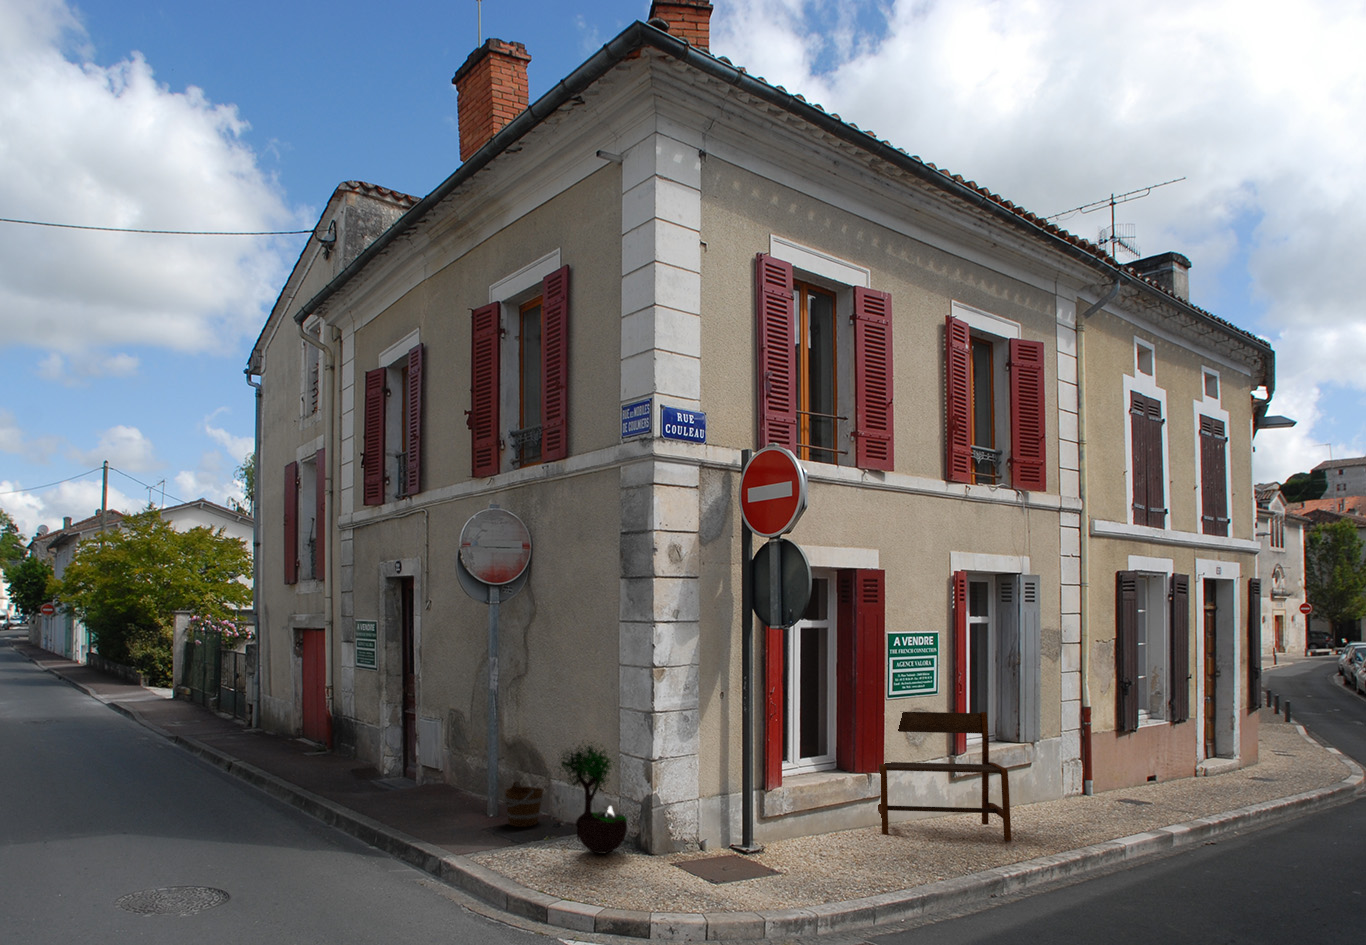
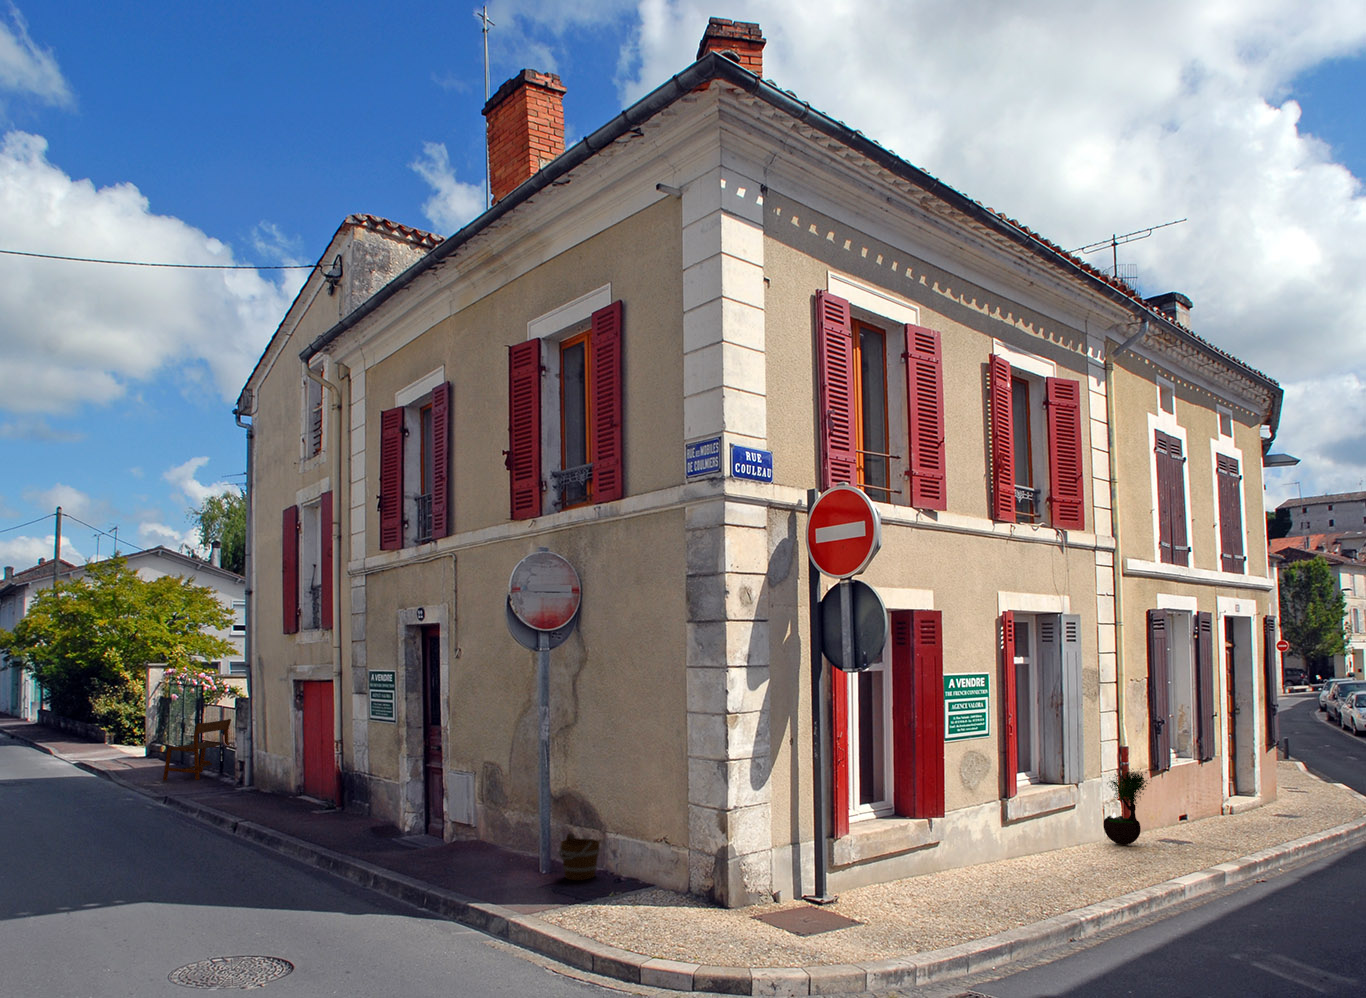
bench: present [878,712,1011,841] -> present [163,719,231,780]
potted tree: present [558,742,627,853] -> present [1104,768,1148,845]

